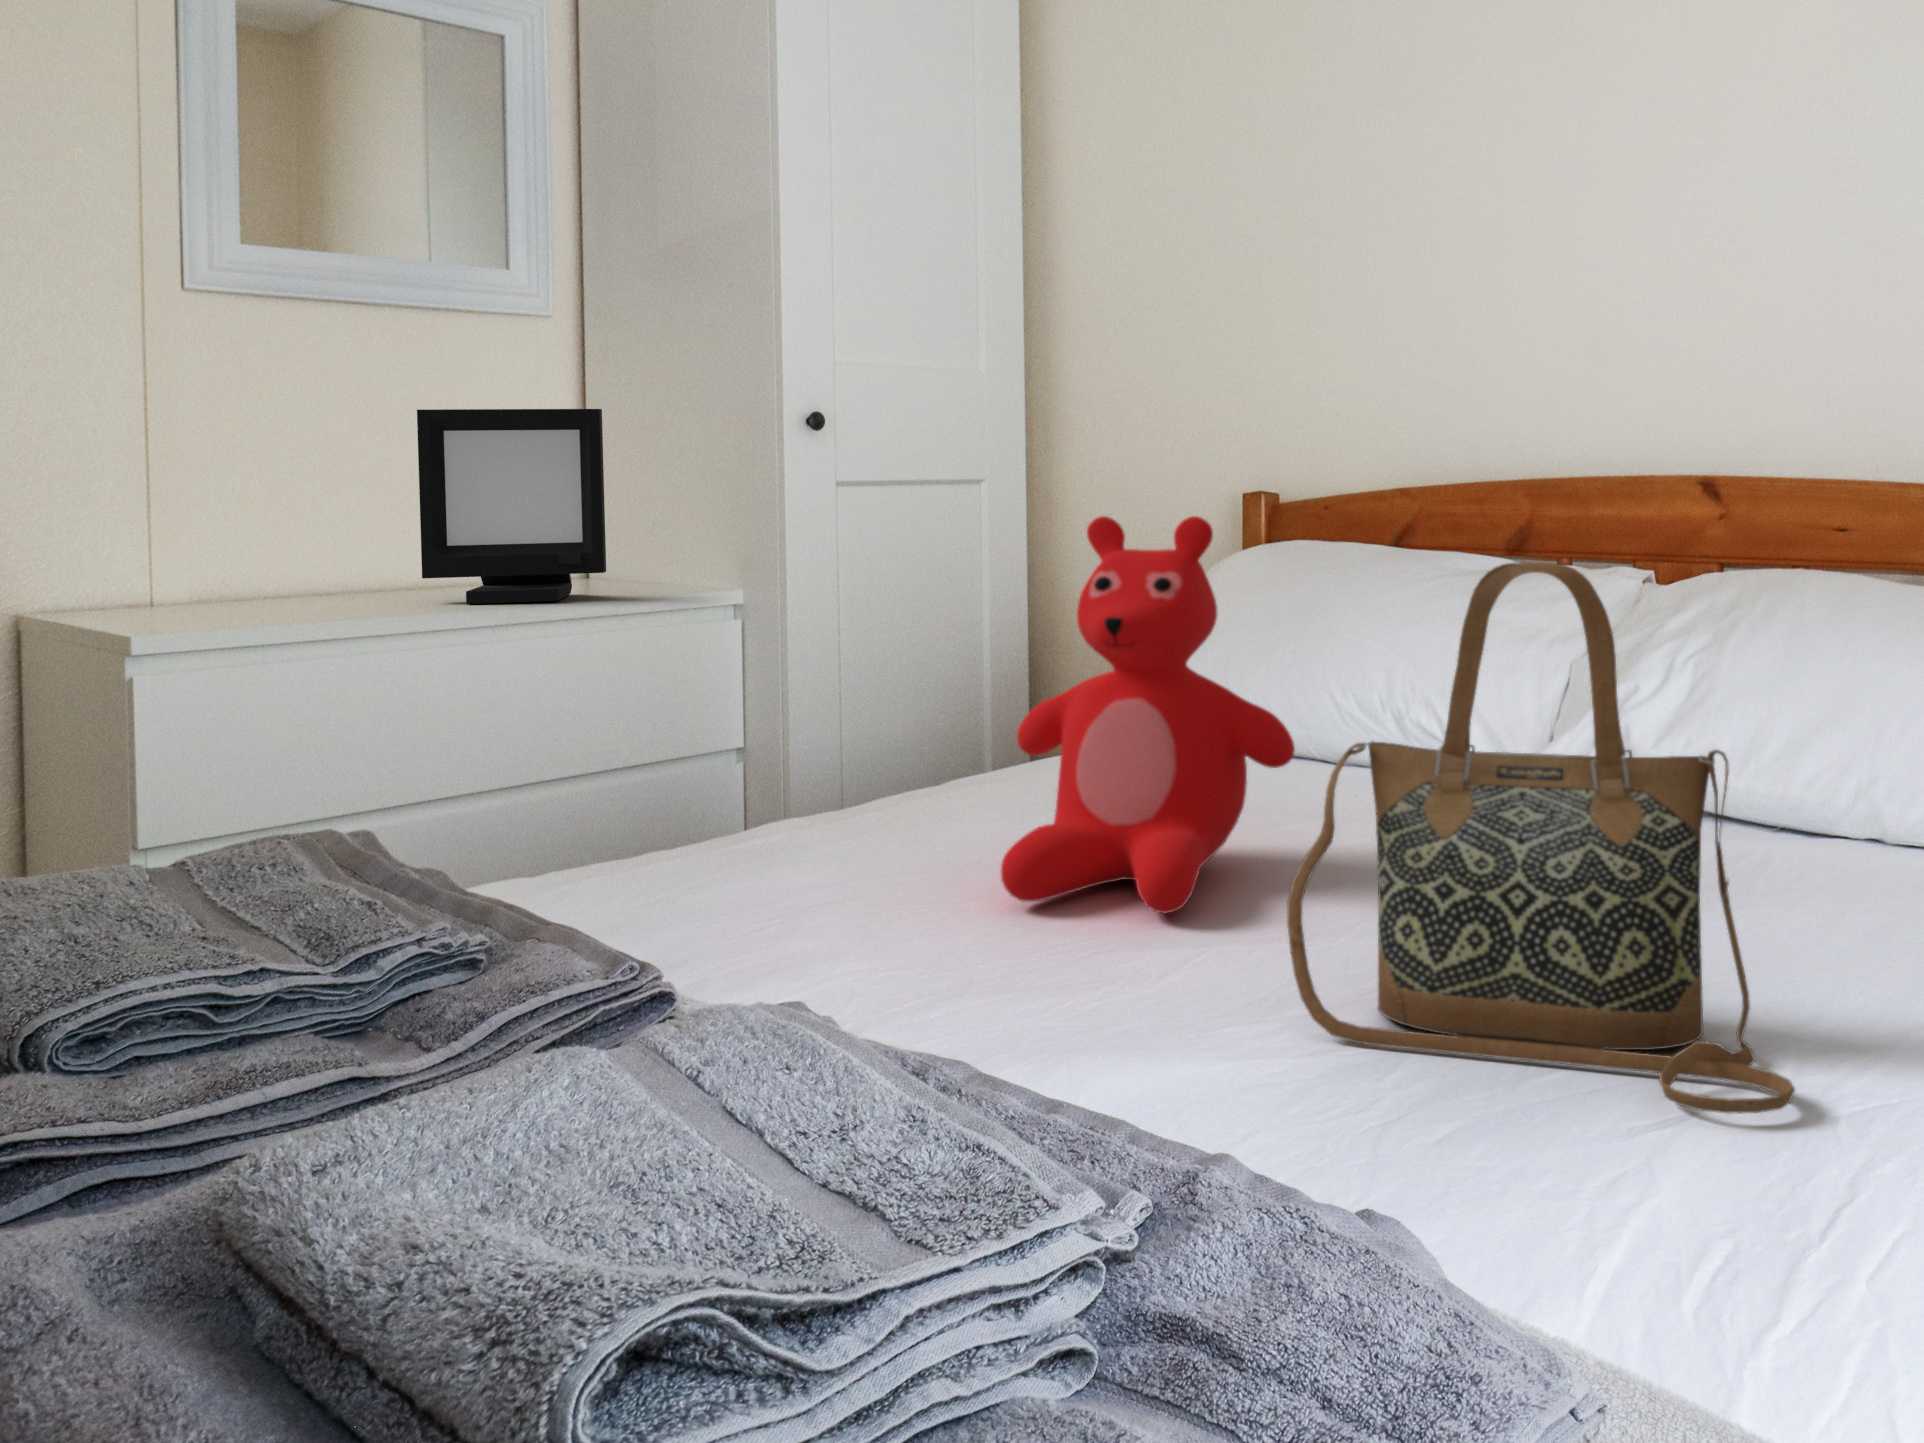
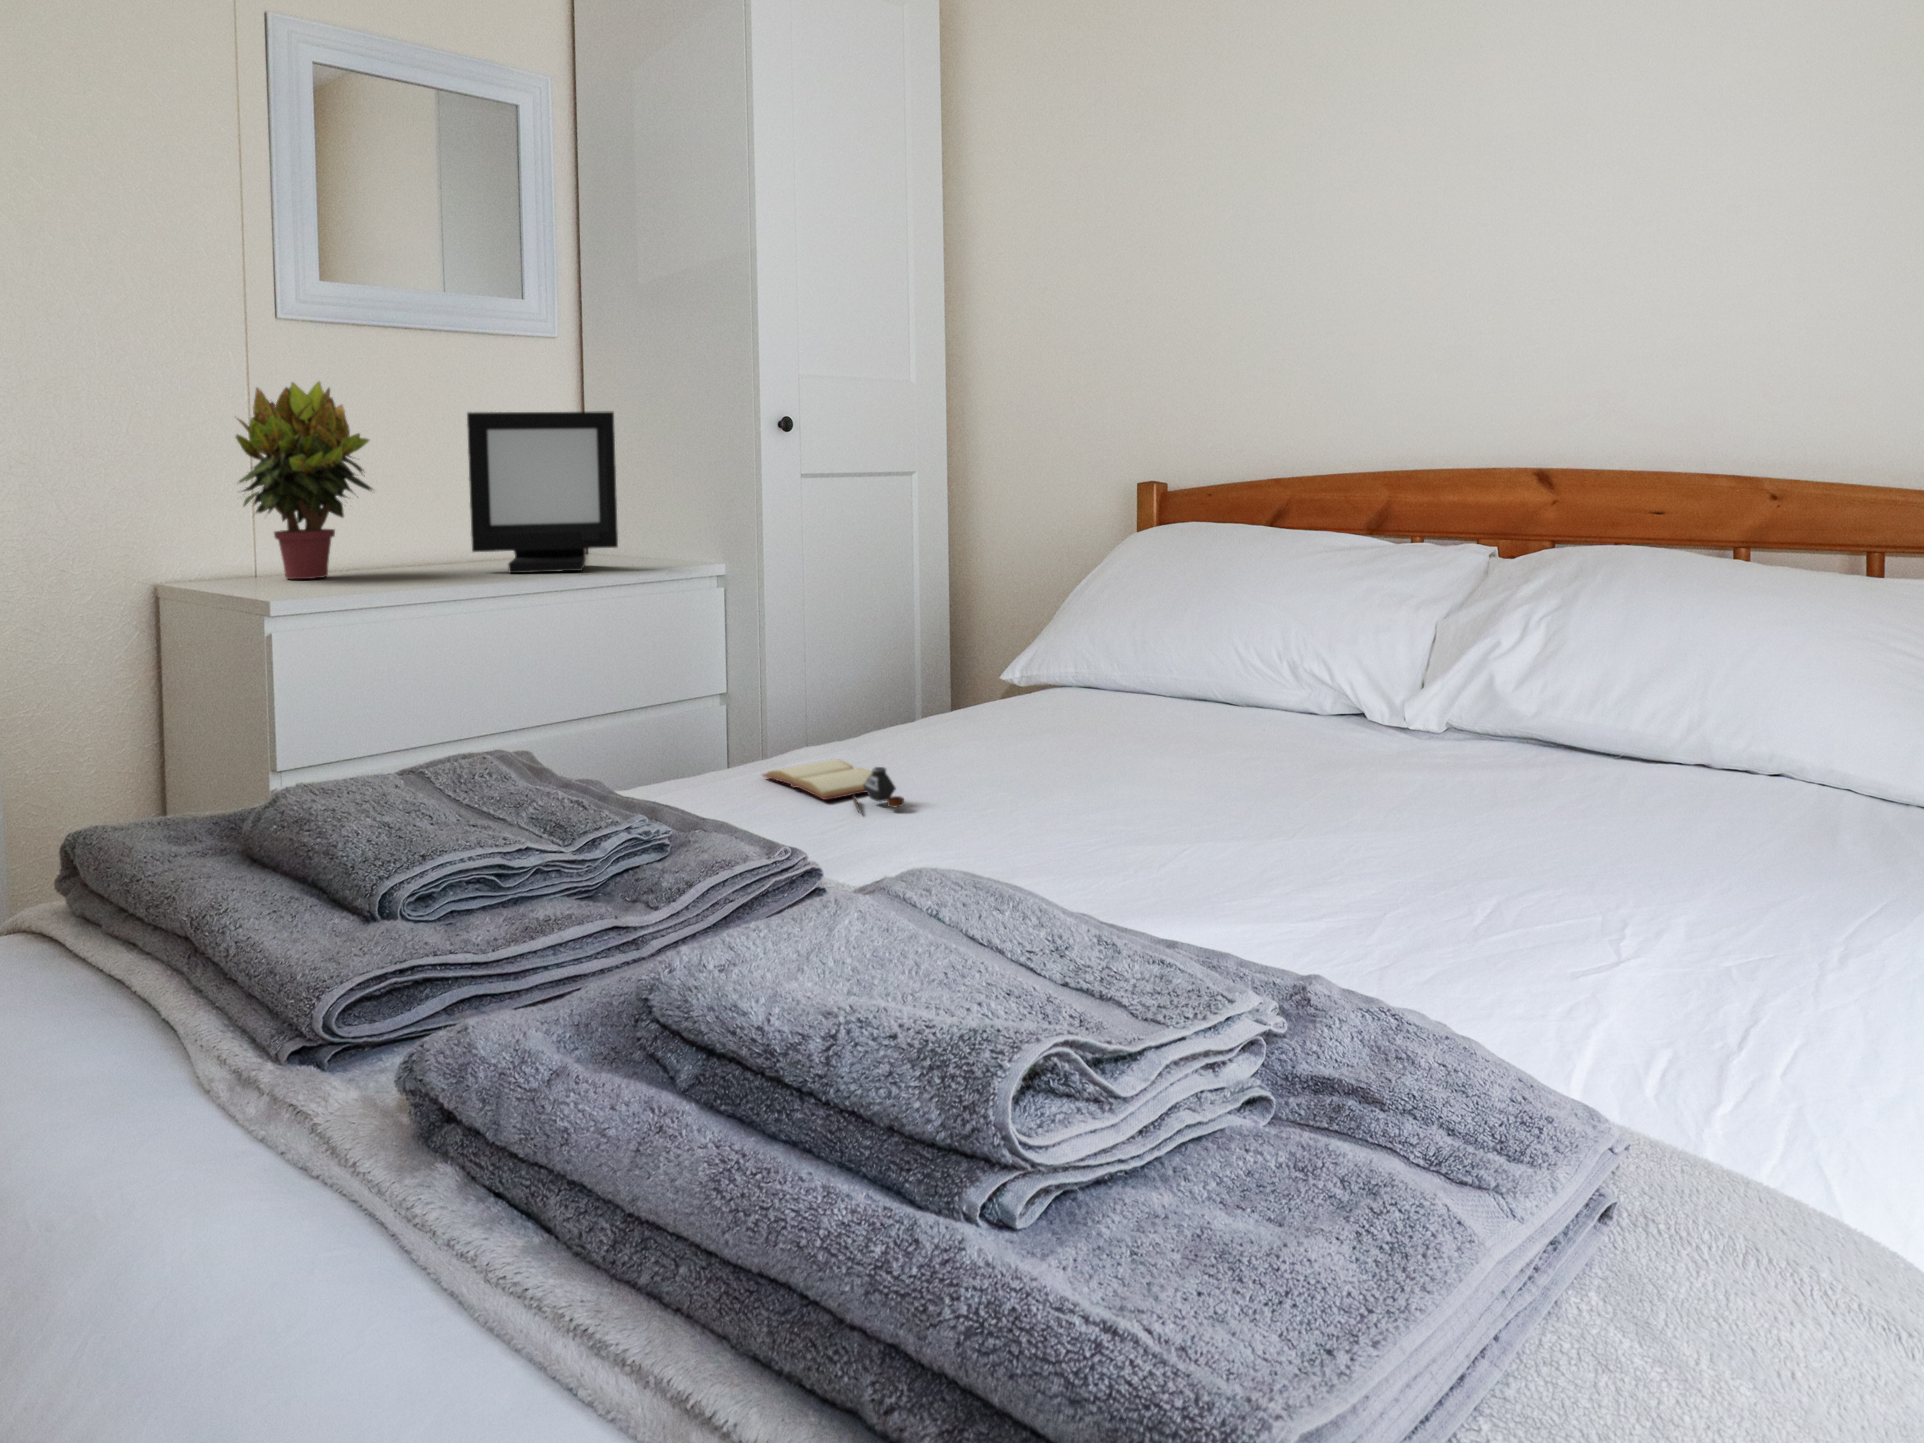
potted plant: none [115,371,303,612] -> present [236,382,372,579]
teddy bear: present [1001,516,1295,913] -> none [1022,505,1252,818]
handbag: present [1287,562,1795,1114] -> none [1289,545,1702,958]
book: none [693,836,849,907] -> present [763,760,904,812]

